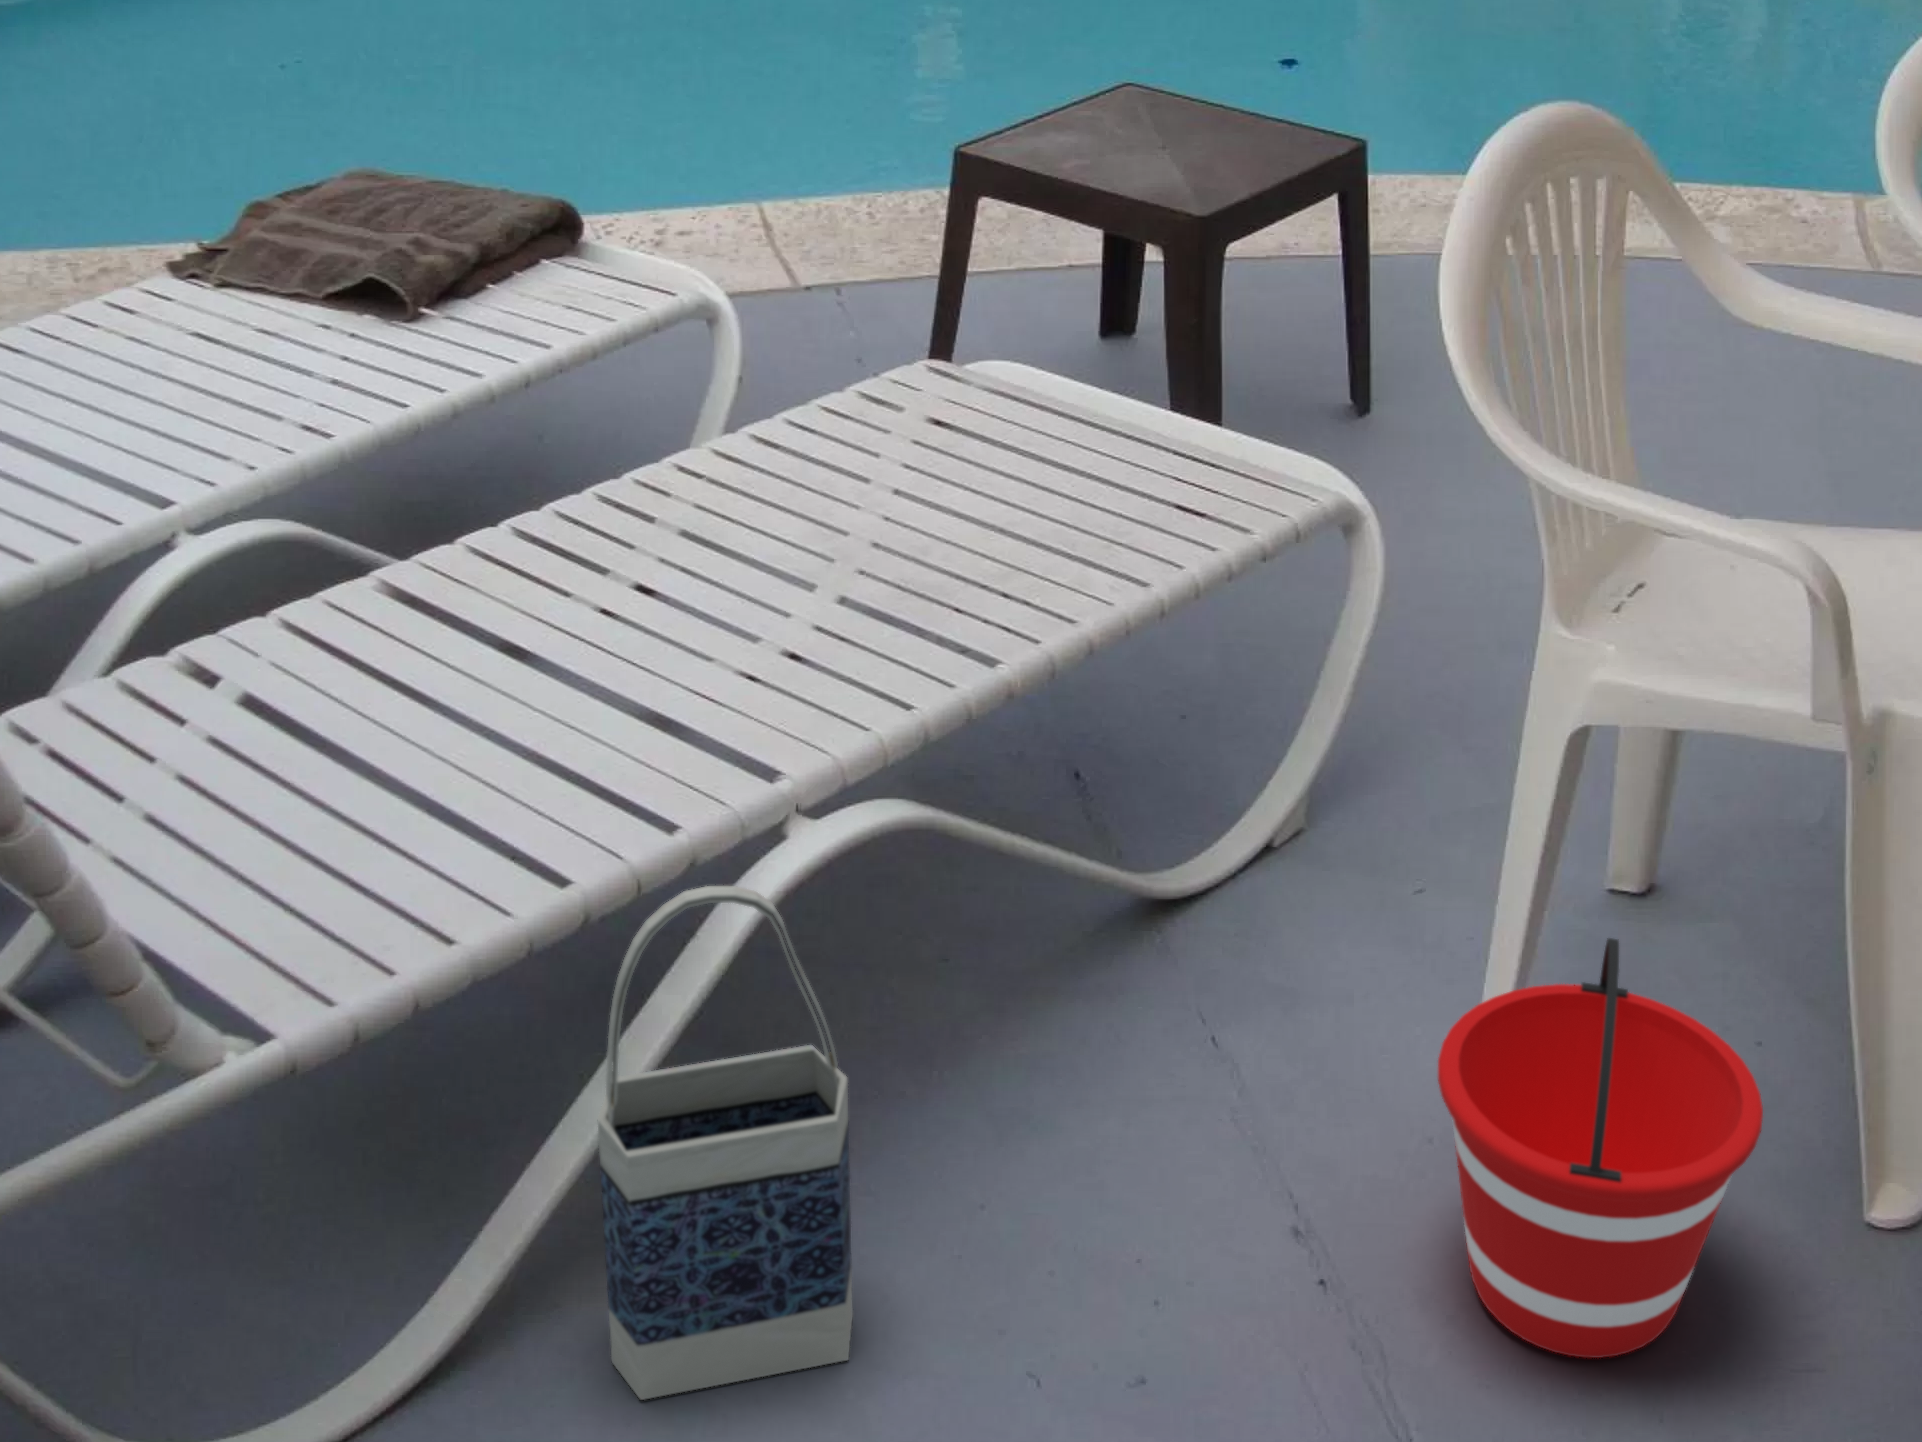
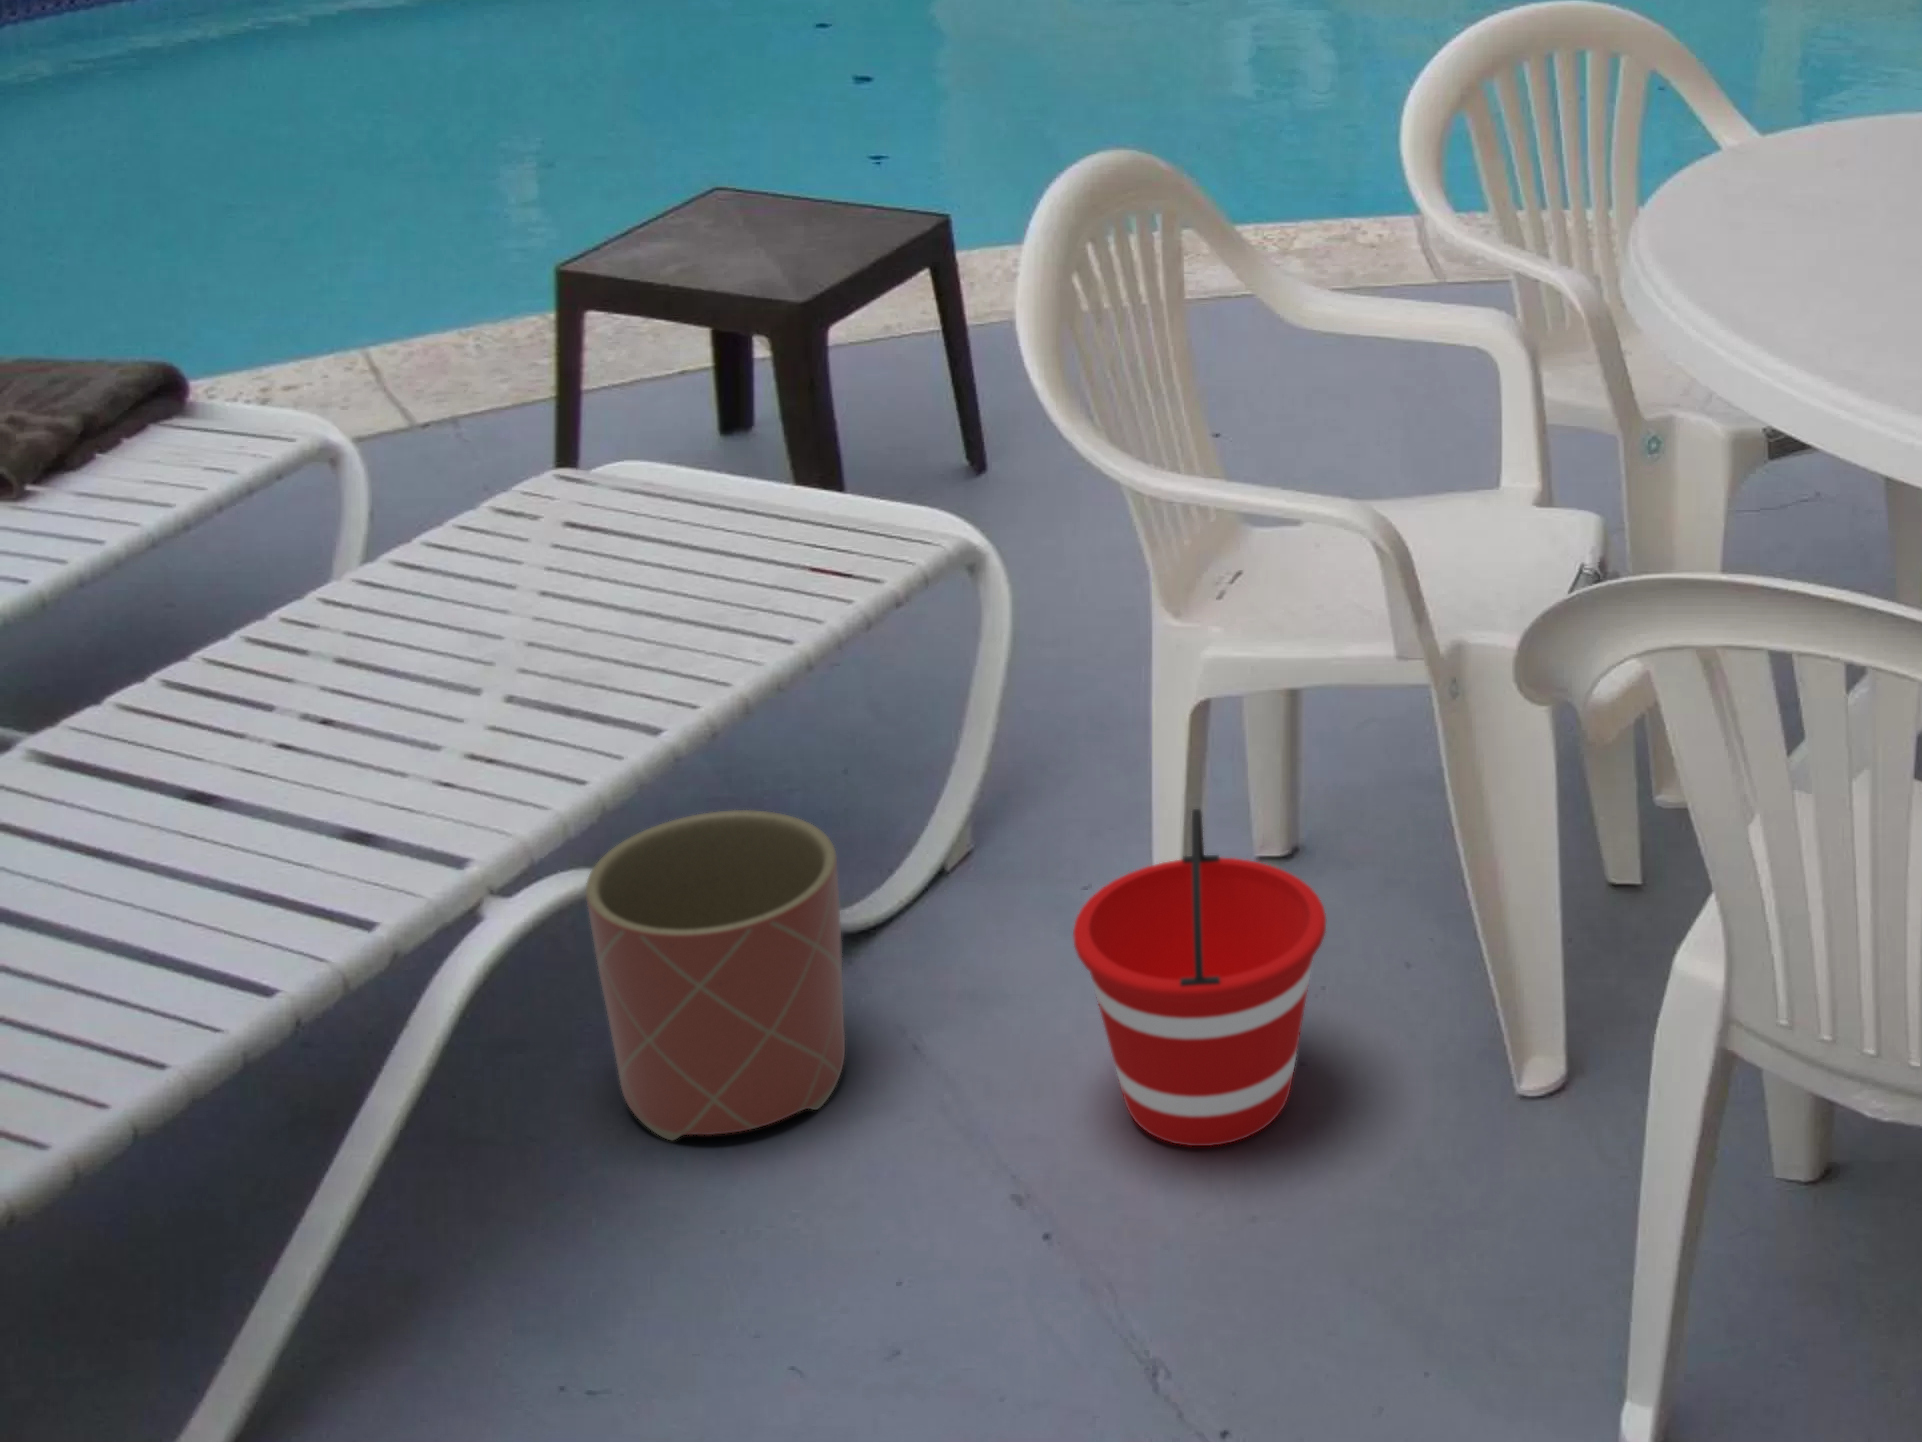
planter: none [883,811,1167,1195] -> present [586,810,845,1140]
bag: present [598,886,853,1400] -> none [360,879,611,1349]

